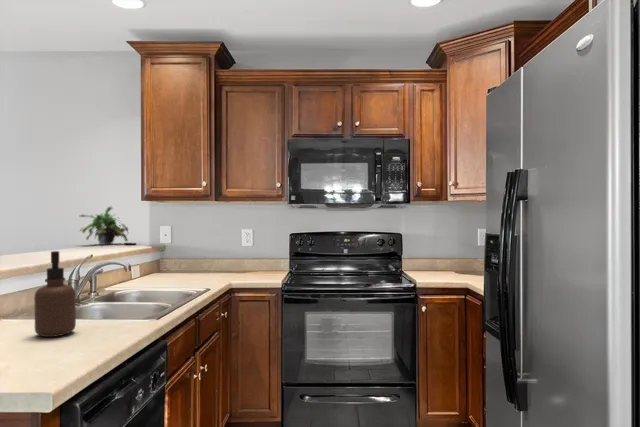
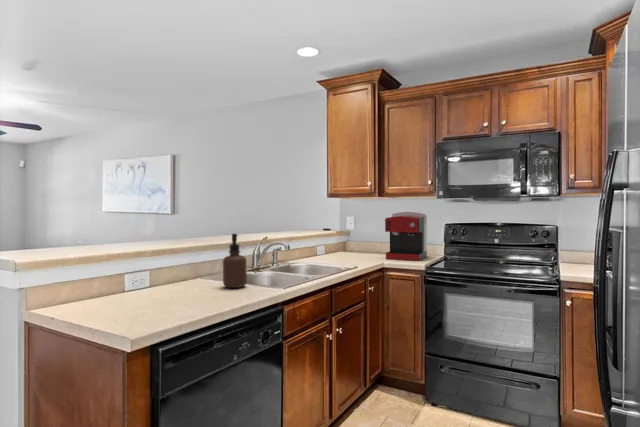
potted plant: present [80,207,128,245] -> none [292,202,328,229]
coffee maker: none [226,220,270,279] -> present [385,212,427,261]

